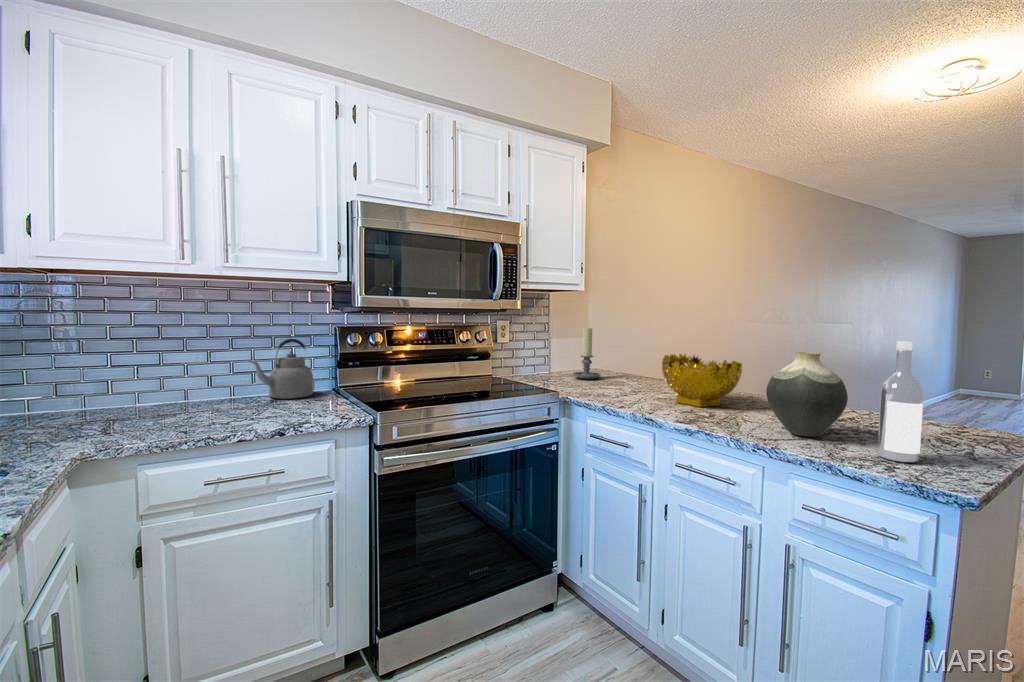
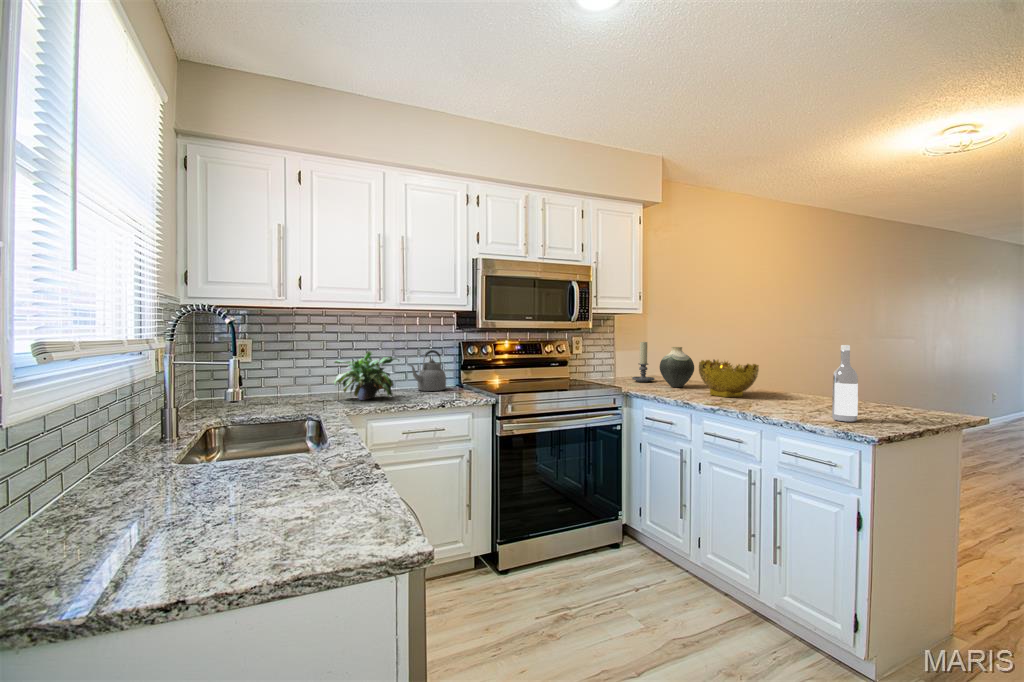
potted plant: none [88,342,218,420] -> present [333,351,399,400]
vase: present [766,352,848,437] -> present [660,347,694,387]

